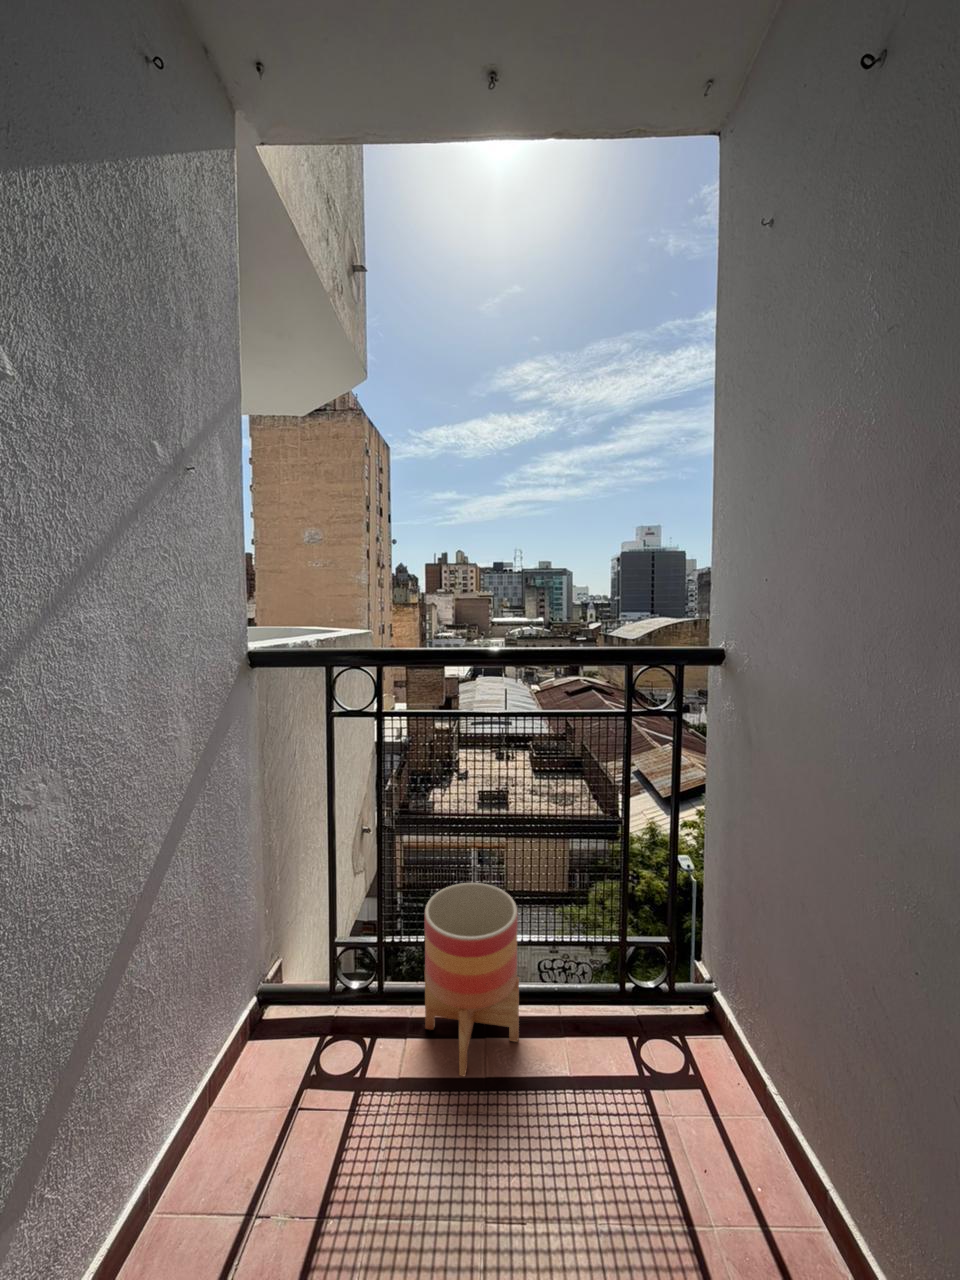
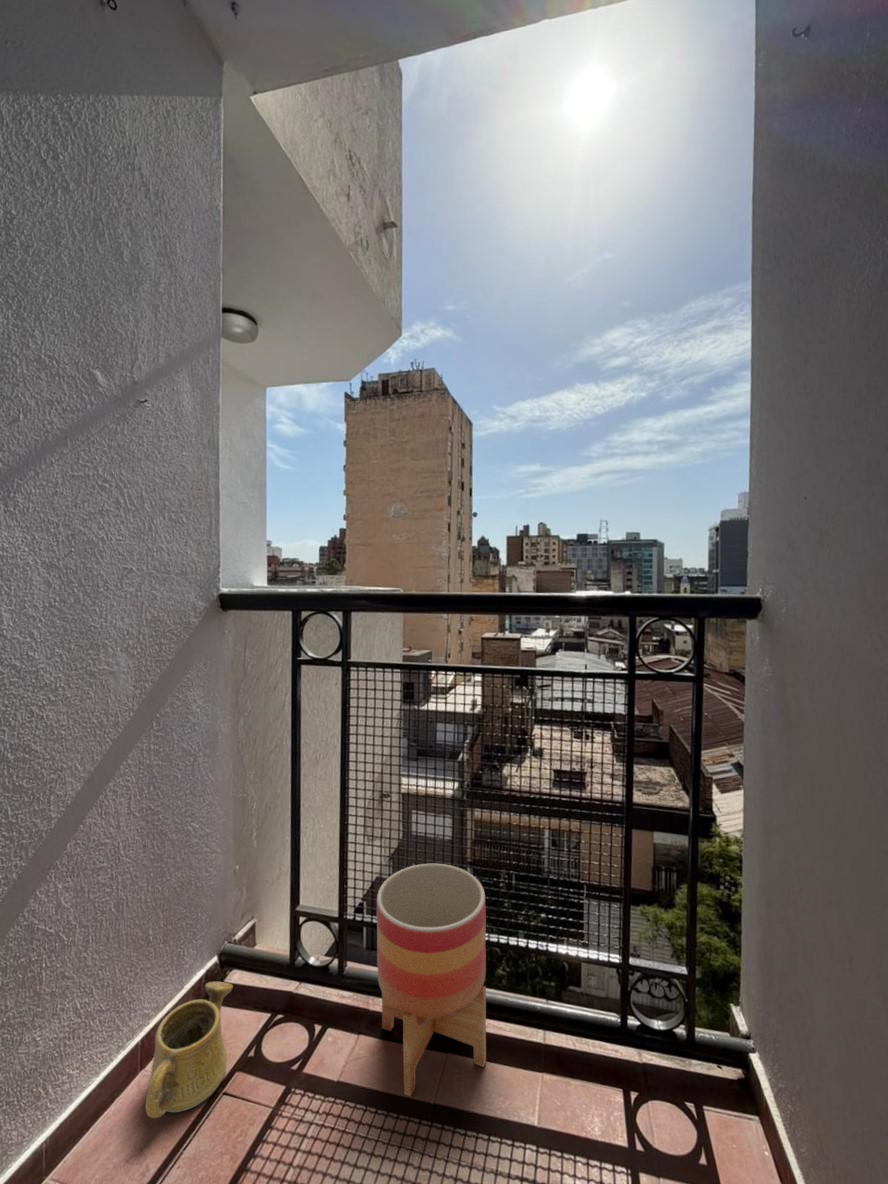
watering can: none [225,1016,295,1143] -> present [146,982,233,1118]

